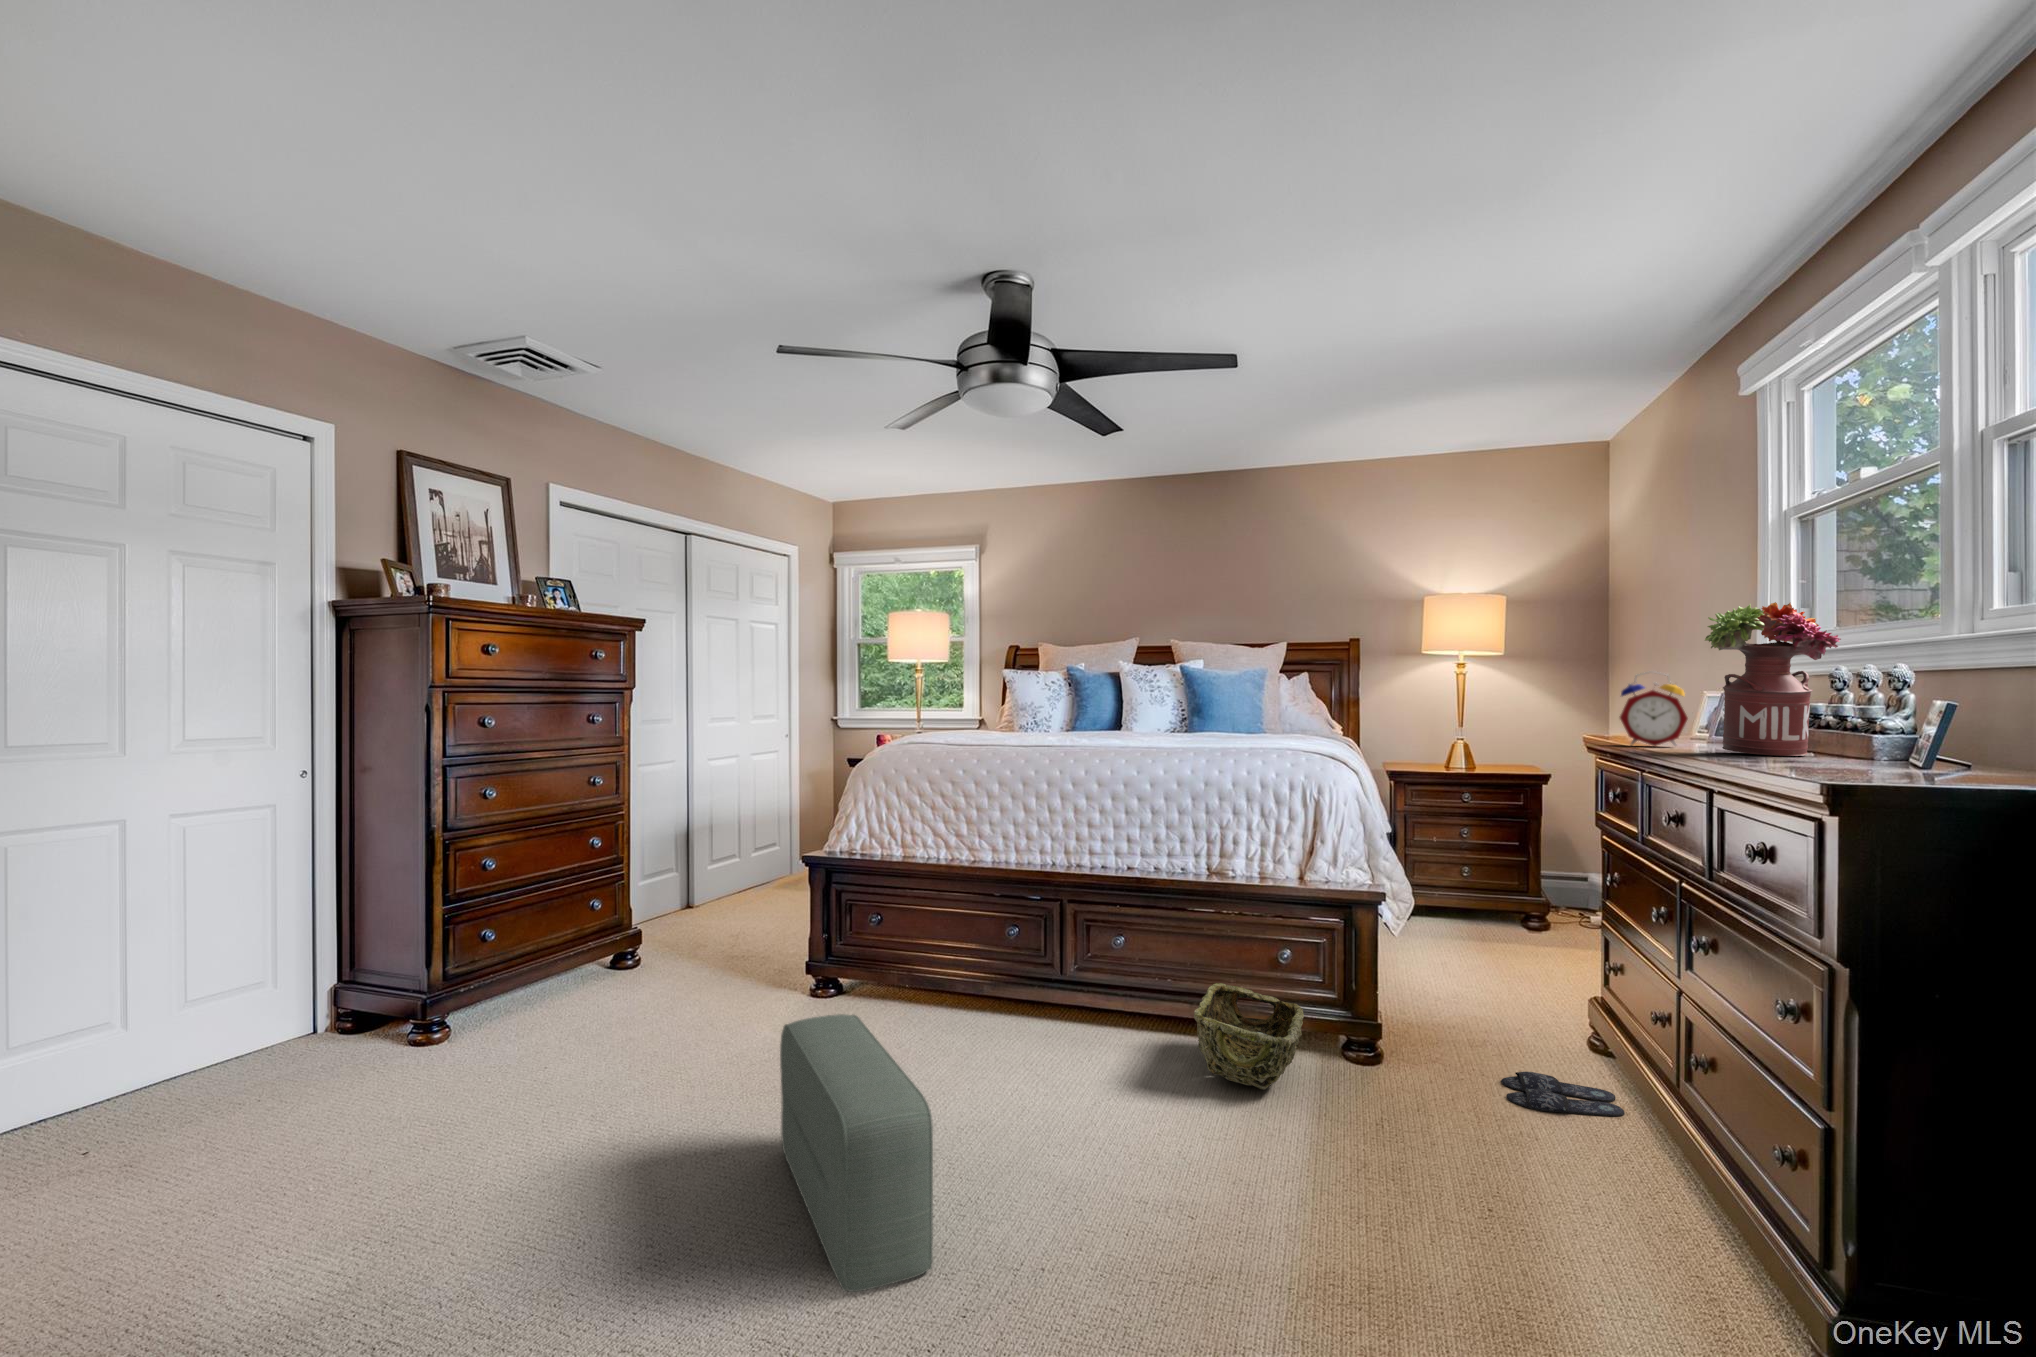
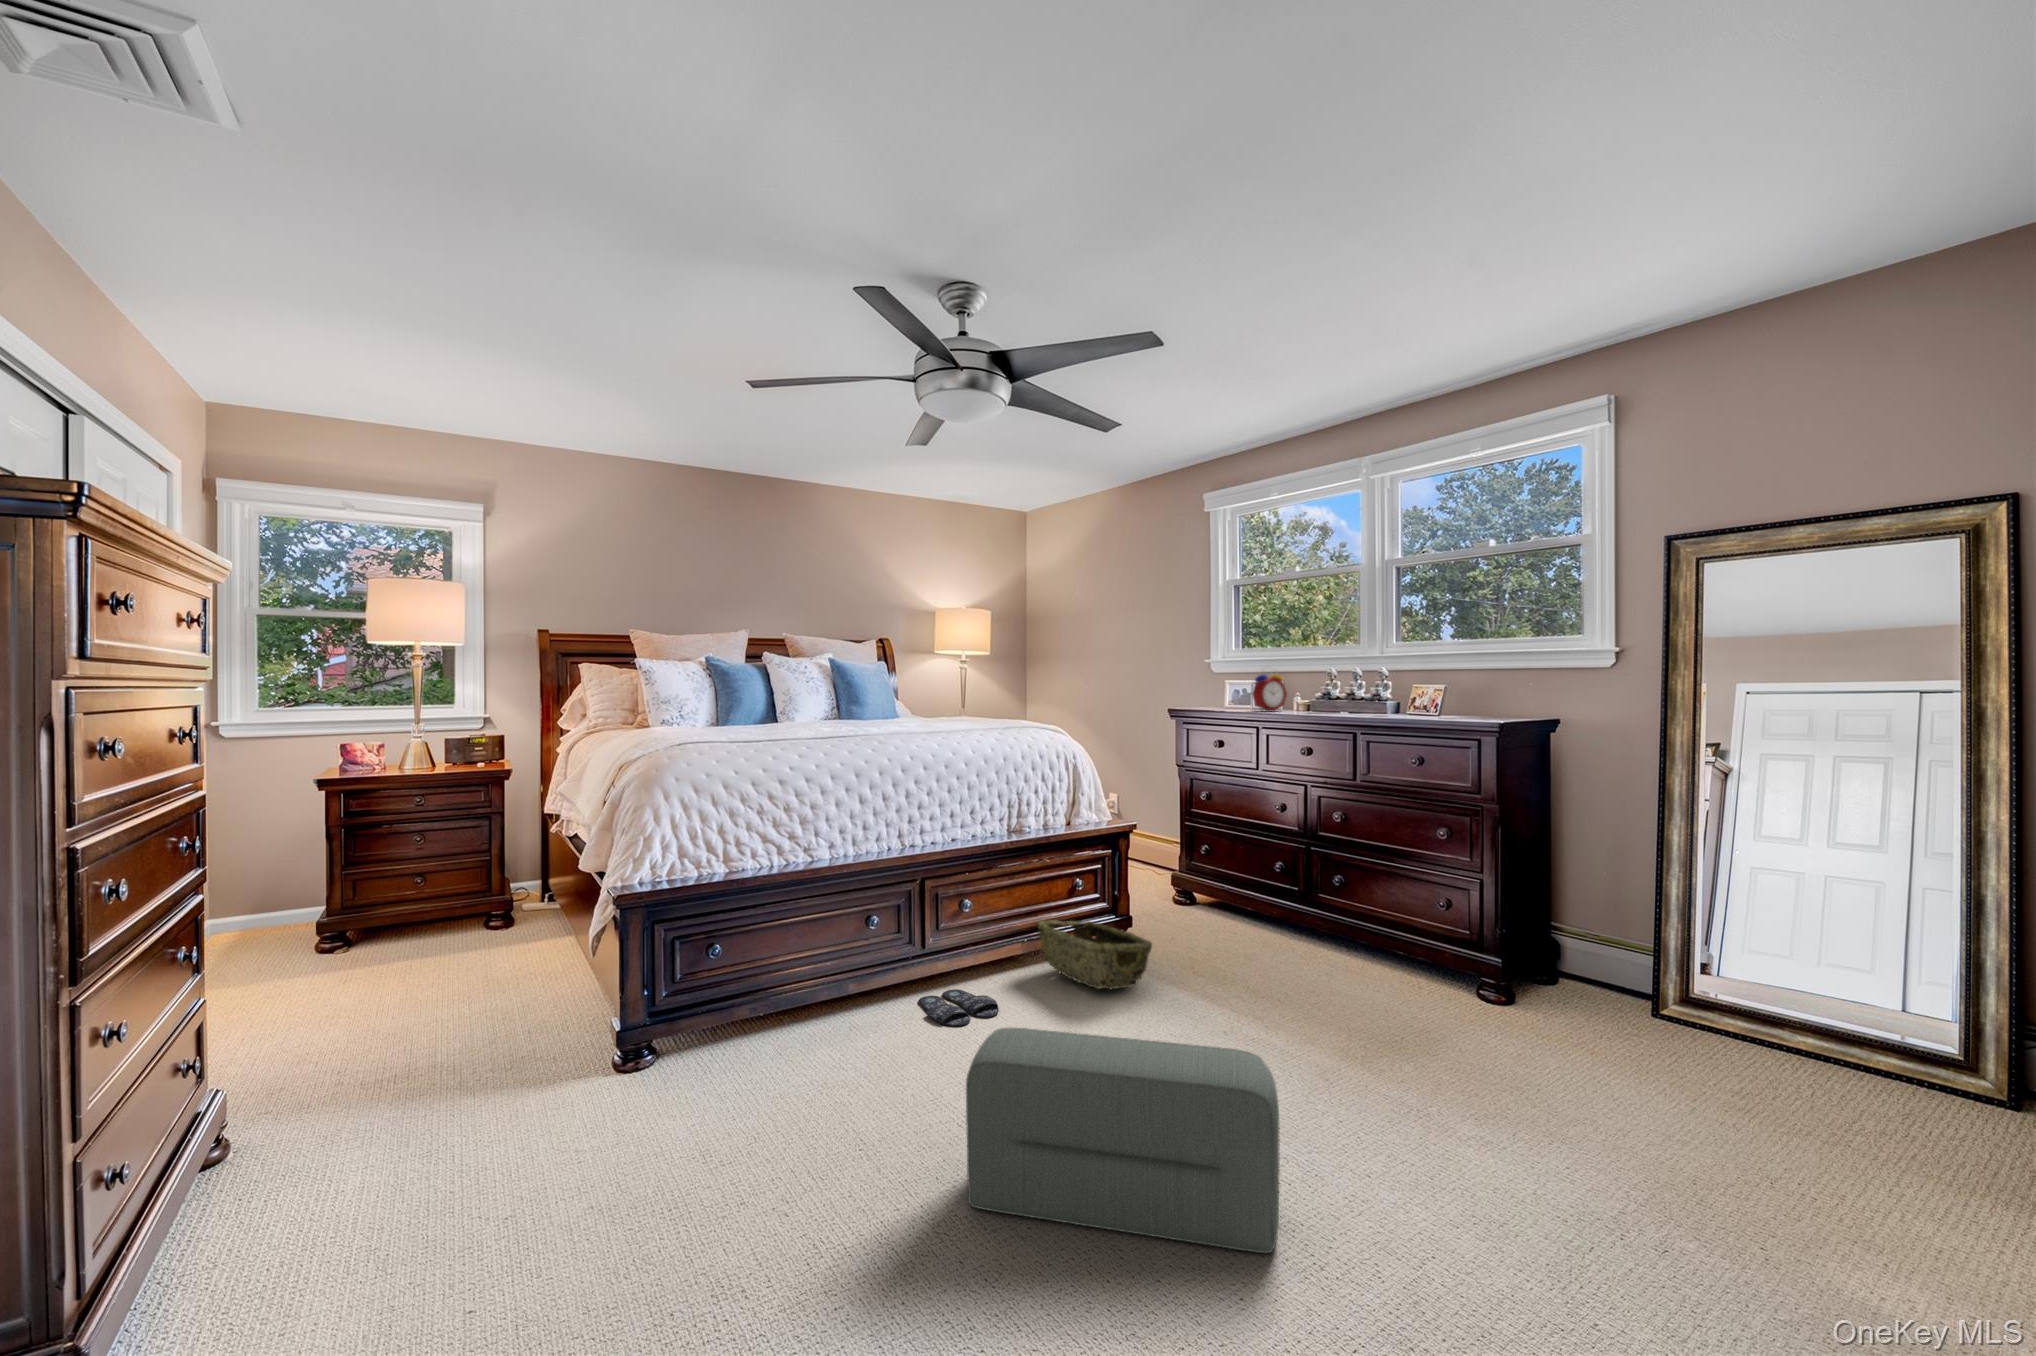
flower arrangement: present [1705,602,1841,756] -> none [1331,630,1388,713]
slippers: present [1501,1072,1625,1116] -> present [919,989,999,1026]

